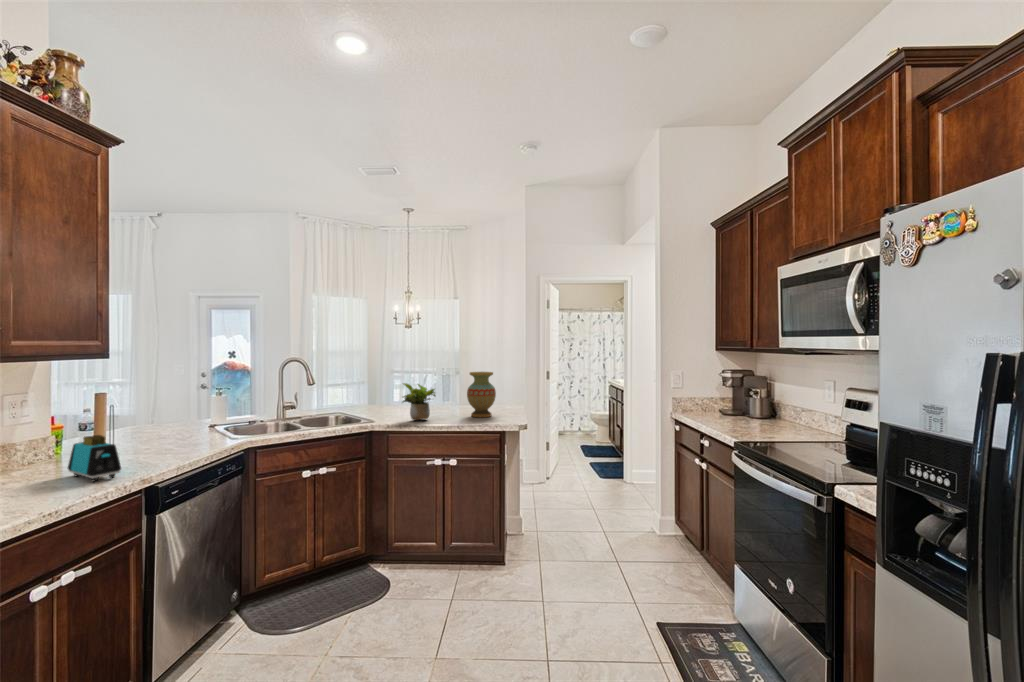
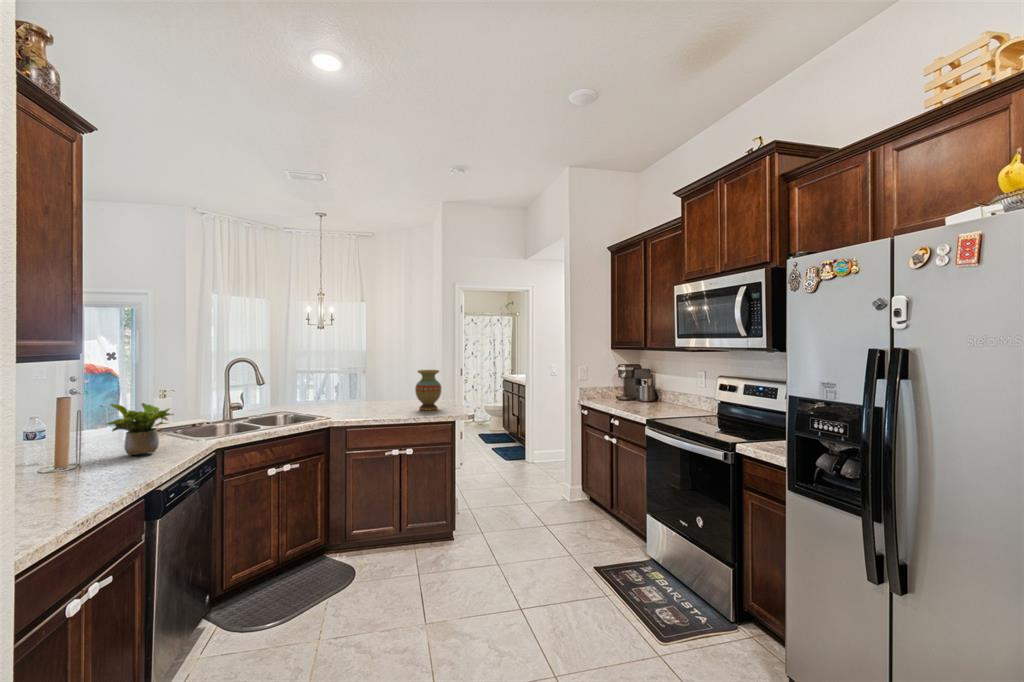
potted plant: present [403,383,436,420] -> present [107,403,173,455]
toaster: present [68,435,121,481] -> none [50,441,120,490]

